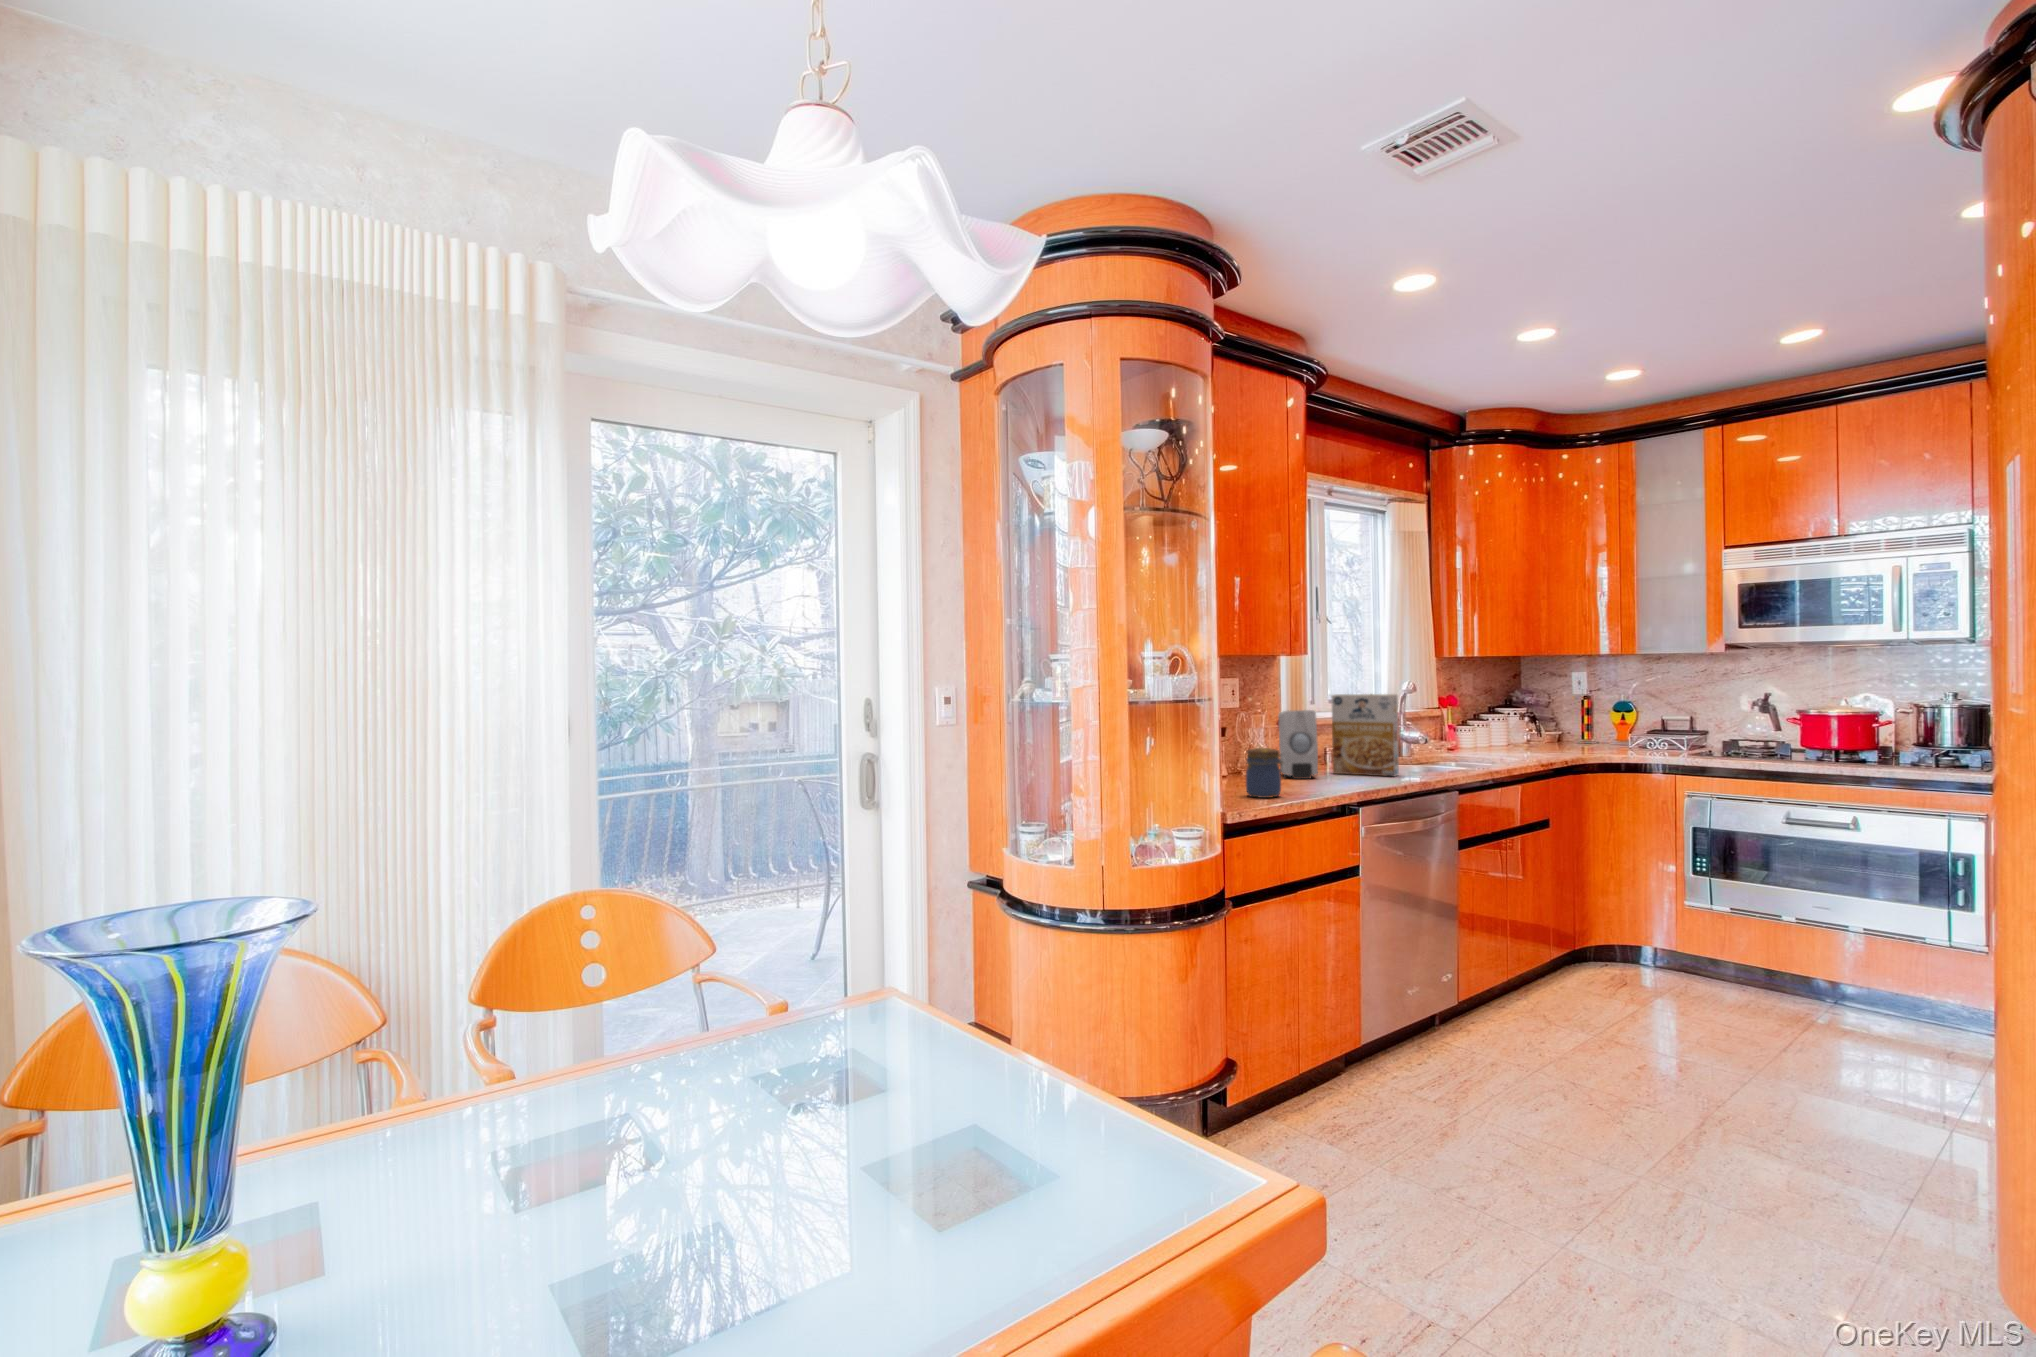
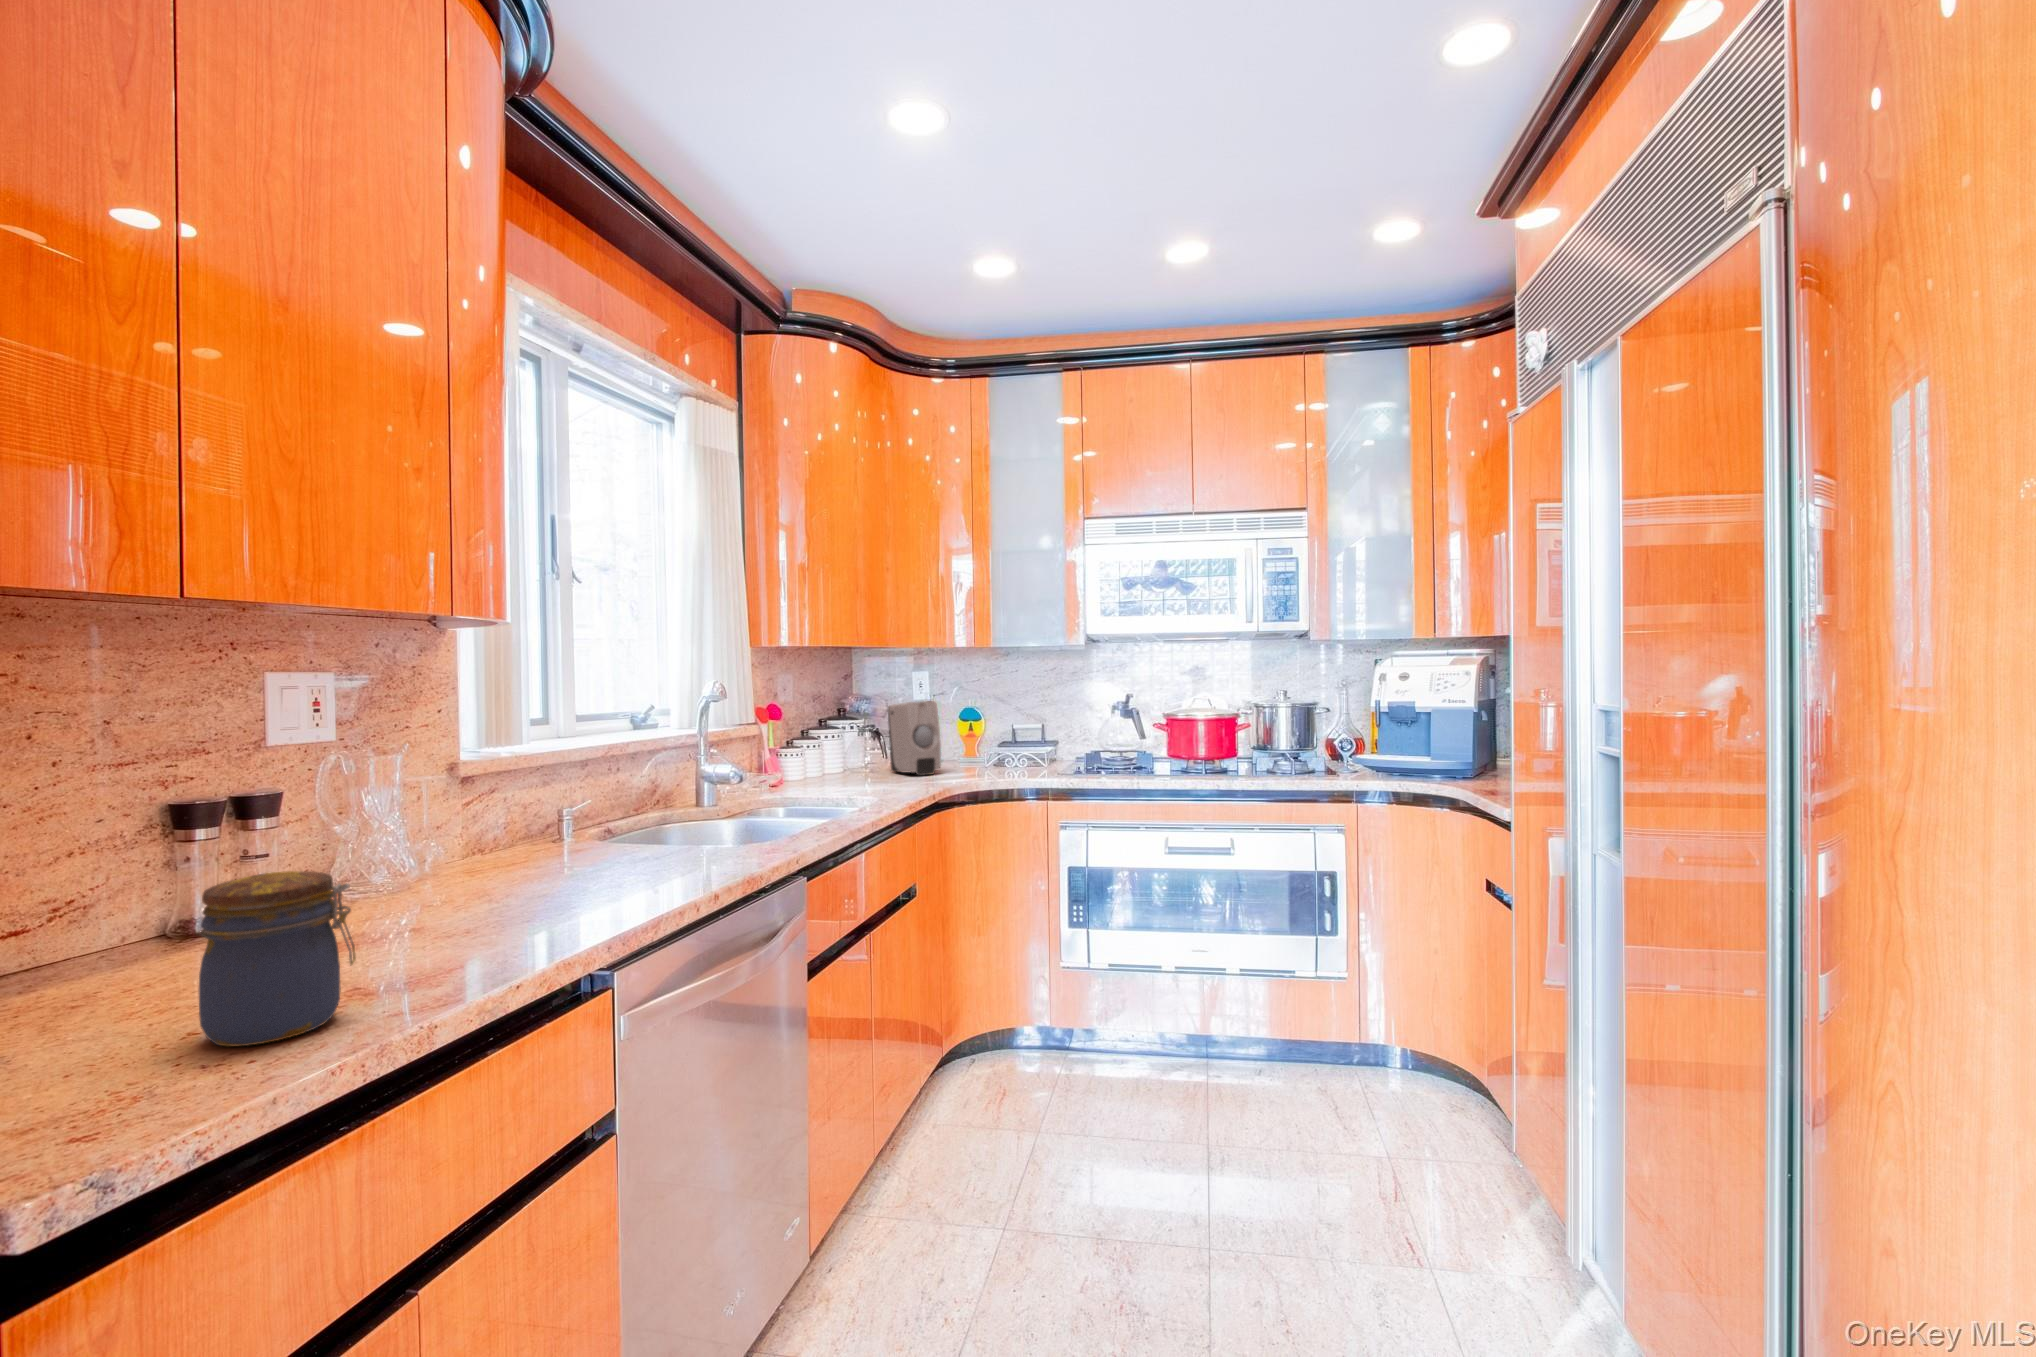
cereal box: present [1331,694,1399,777] -> none [557,701,698,872]
soap dispenser: present [1278,710,1318,779] -> present [888,701,941,776]

